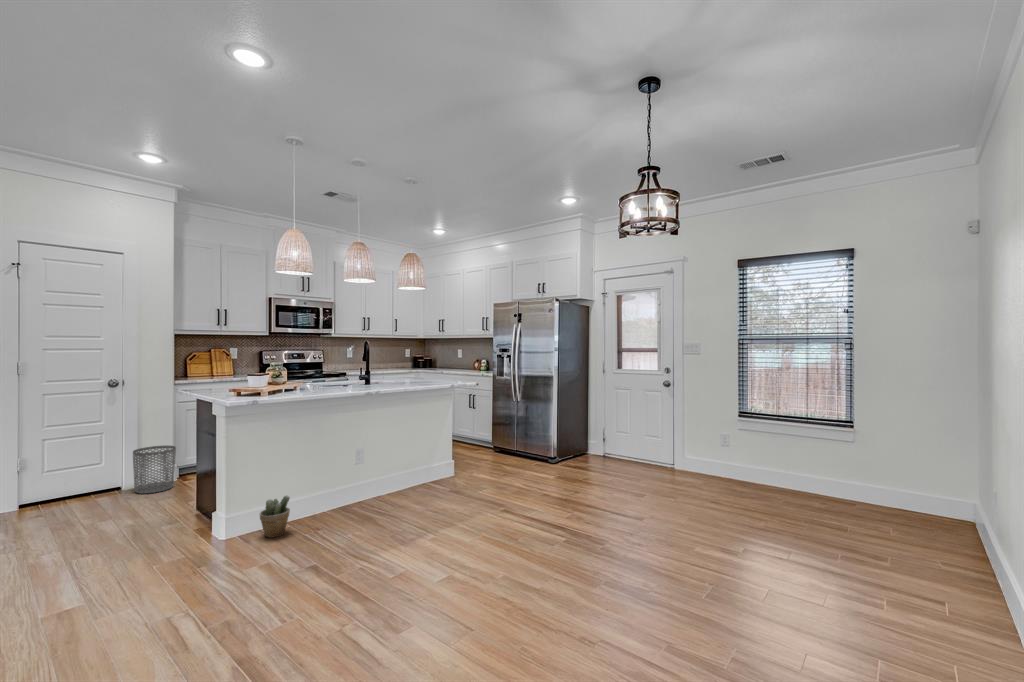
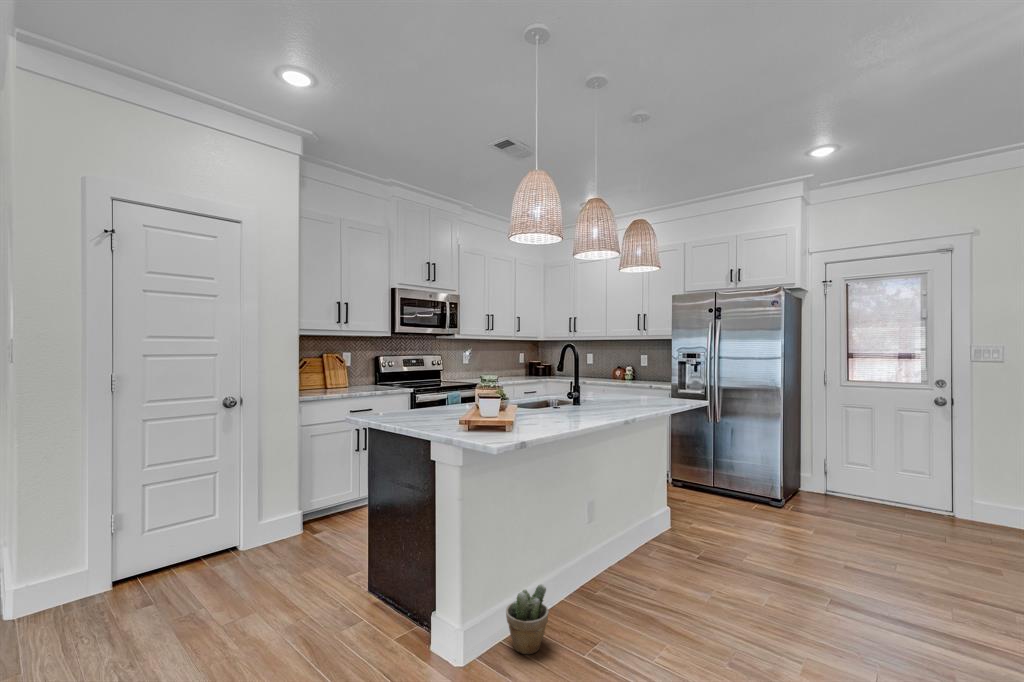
waste bin: present [133,445,176,494] -> none [256,487,309,558]

